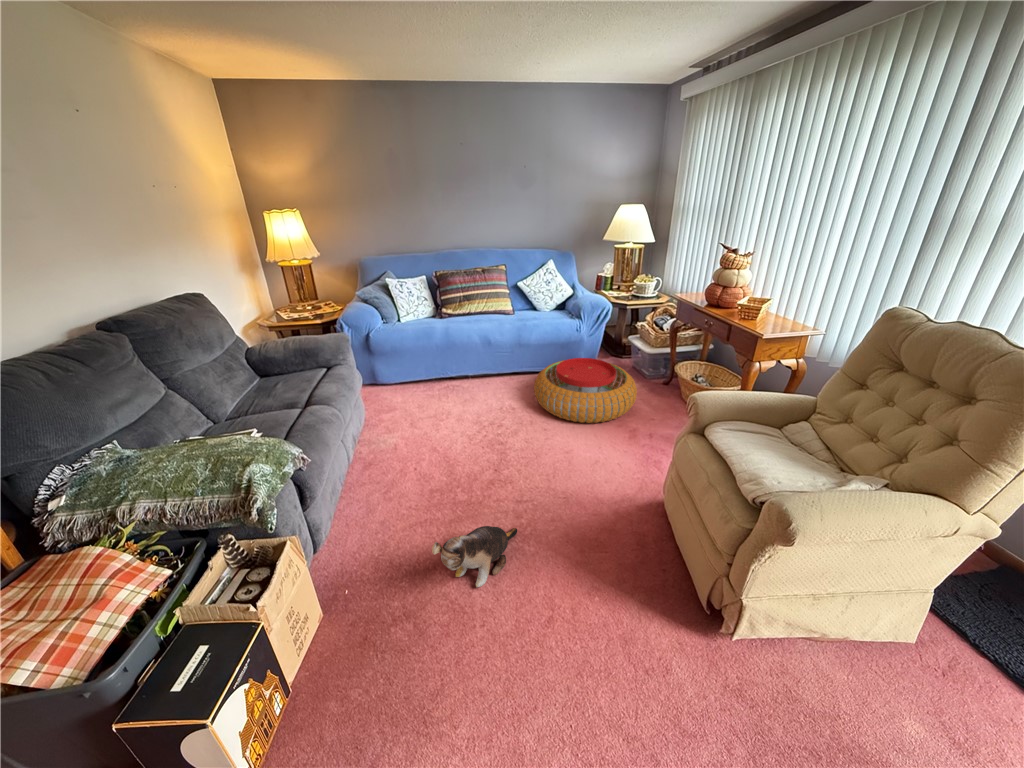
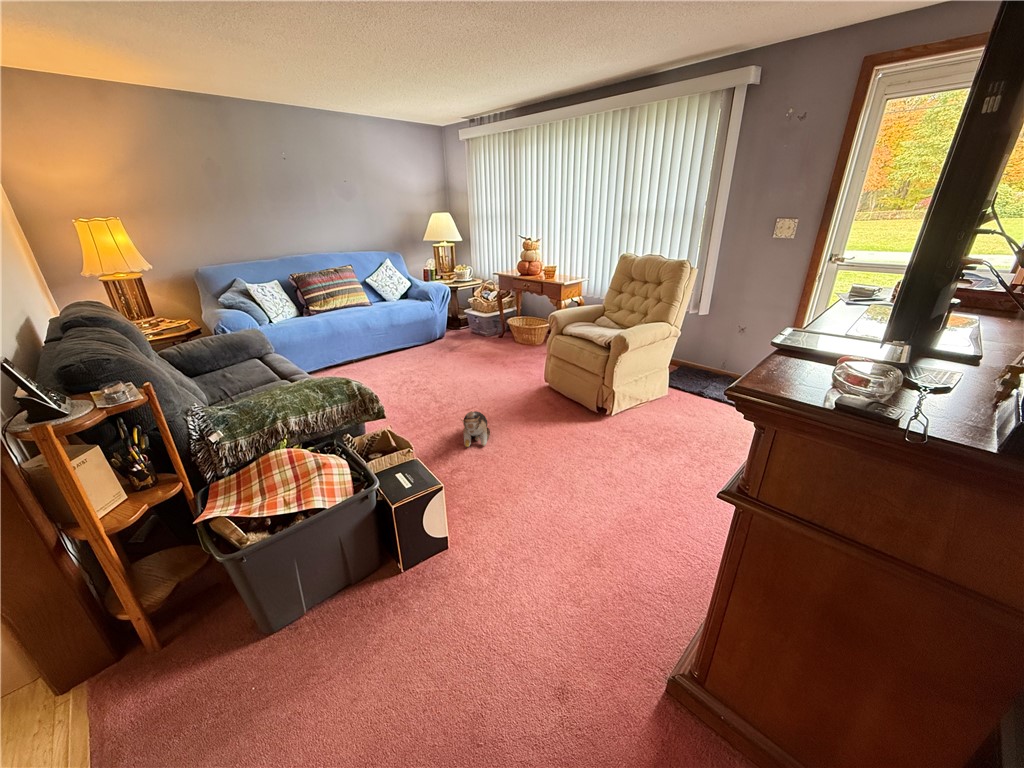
pouf: present [534,358,637,423] -> none [420,324,496,367]

